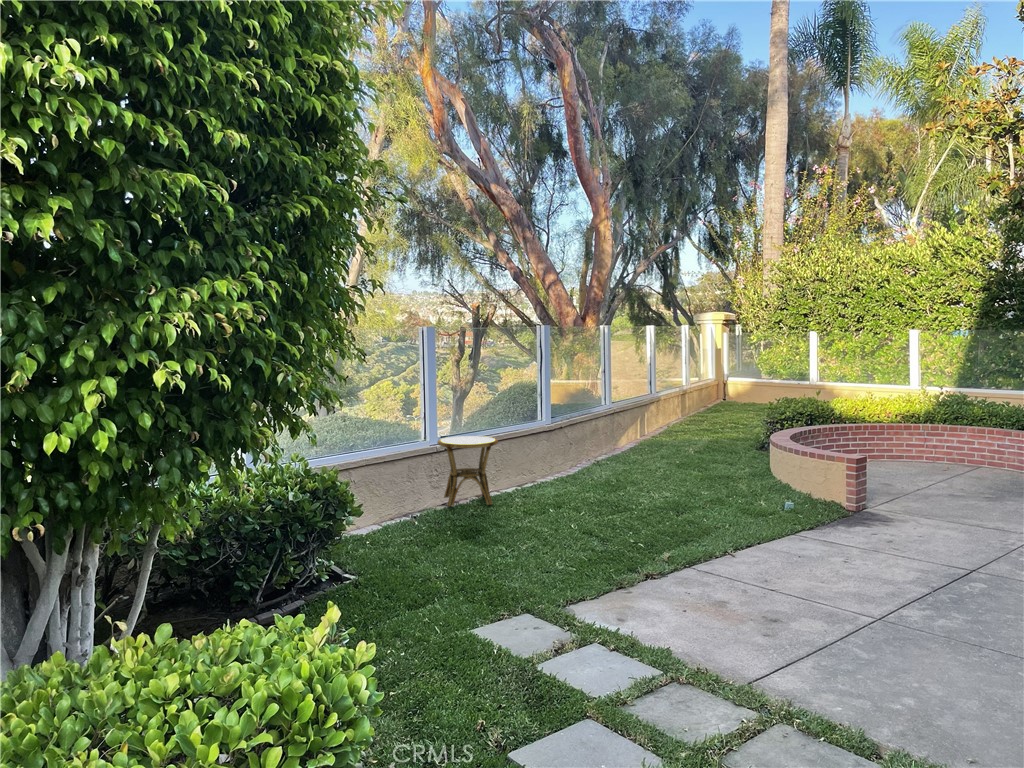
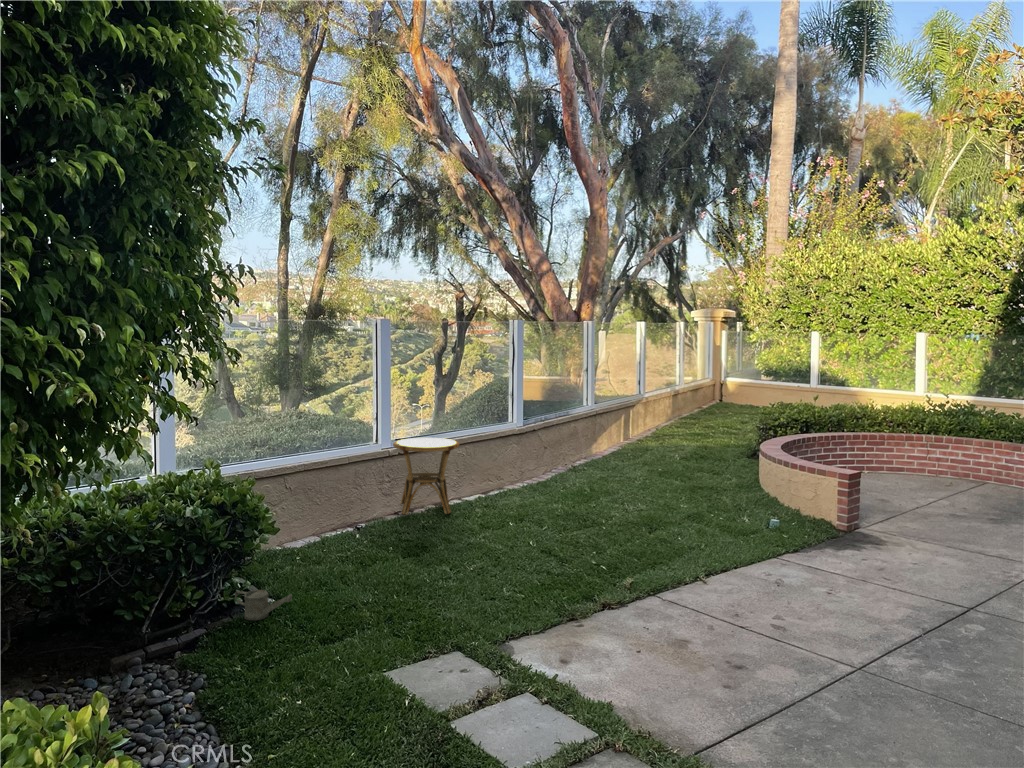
watering can: none [325,568,377,594] -> present [235,590,292,620]

